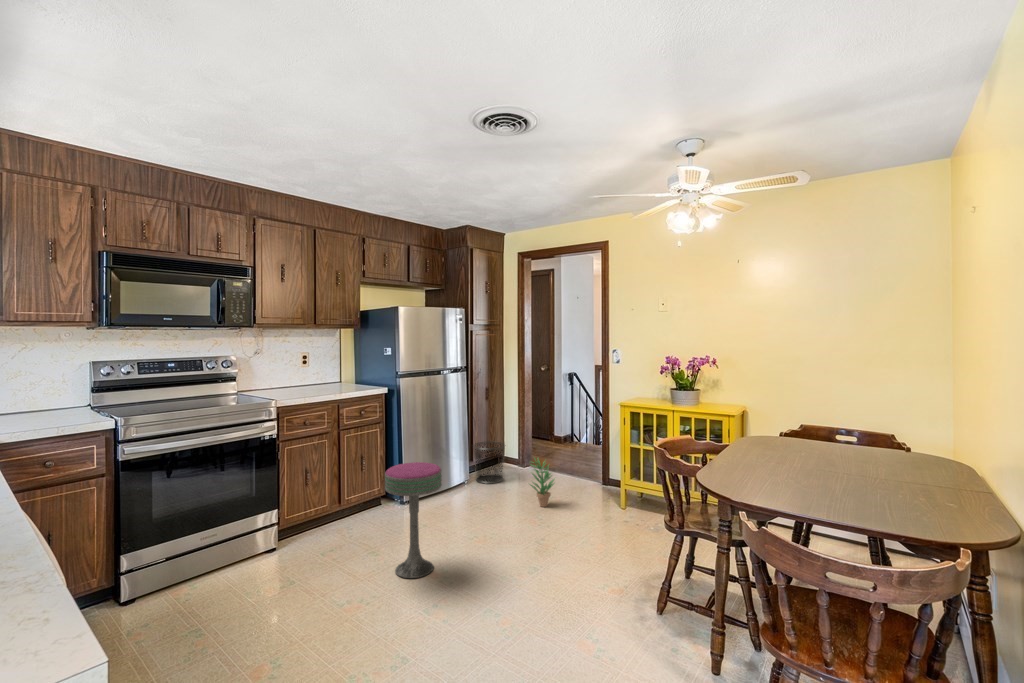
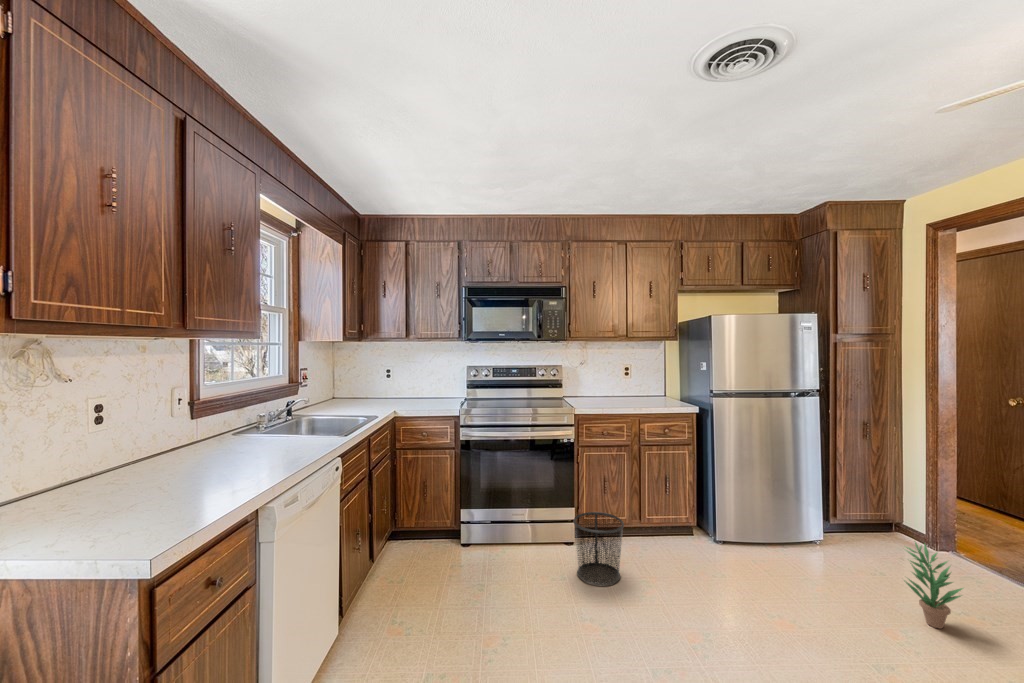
waste bin: present [474,442,504,484] -> present [573,512,624,586]
bar stool: present [385,462,442,578] -> none [637,498,706,641]

